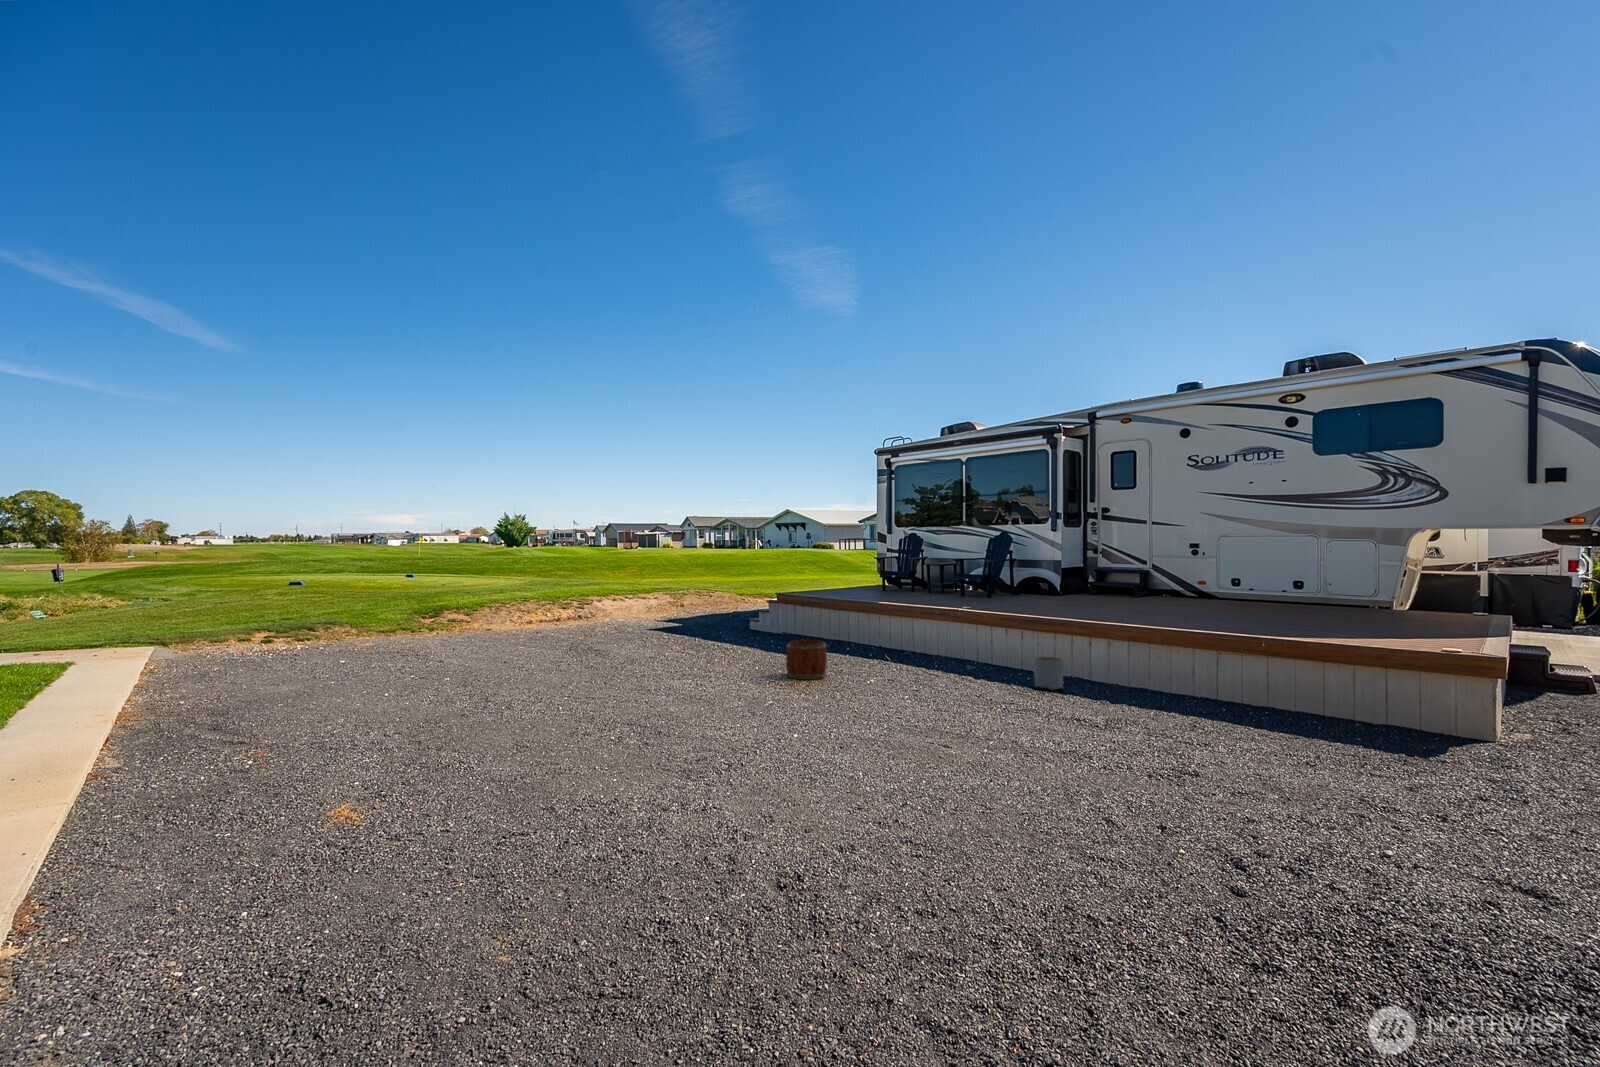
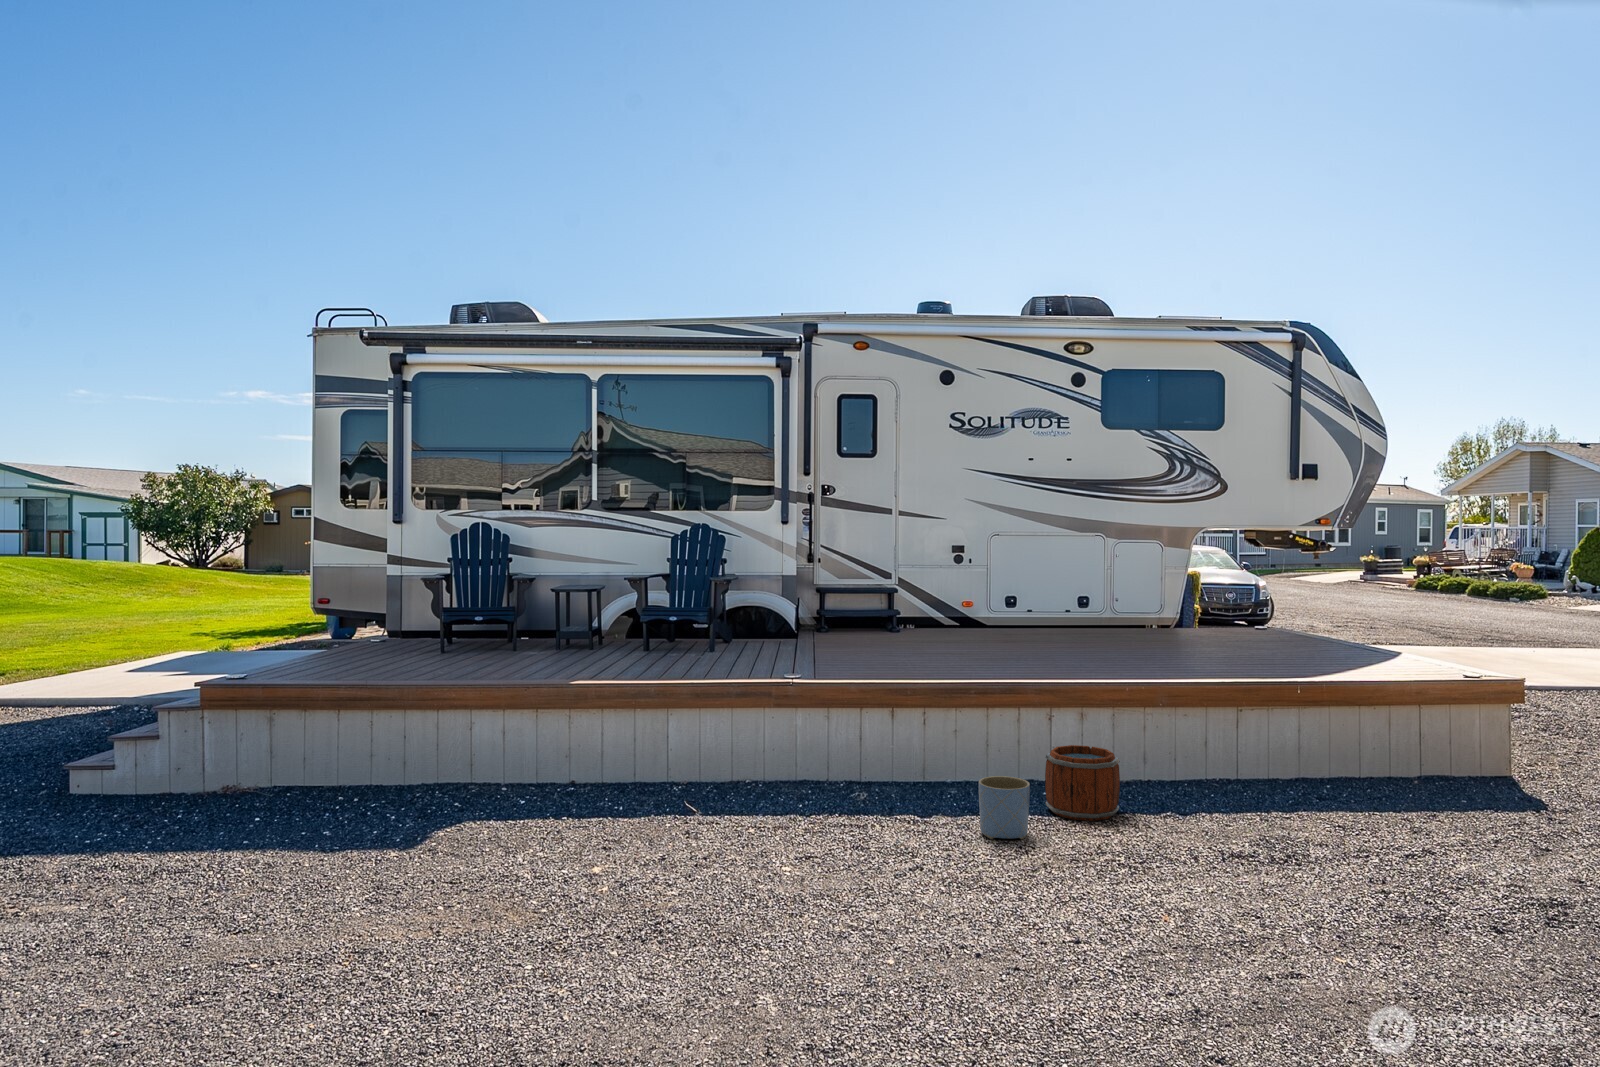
bucket: present [786,640,827,680] -> present [1045,745,1120,821]

